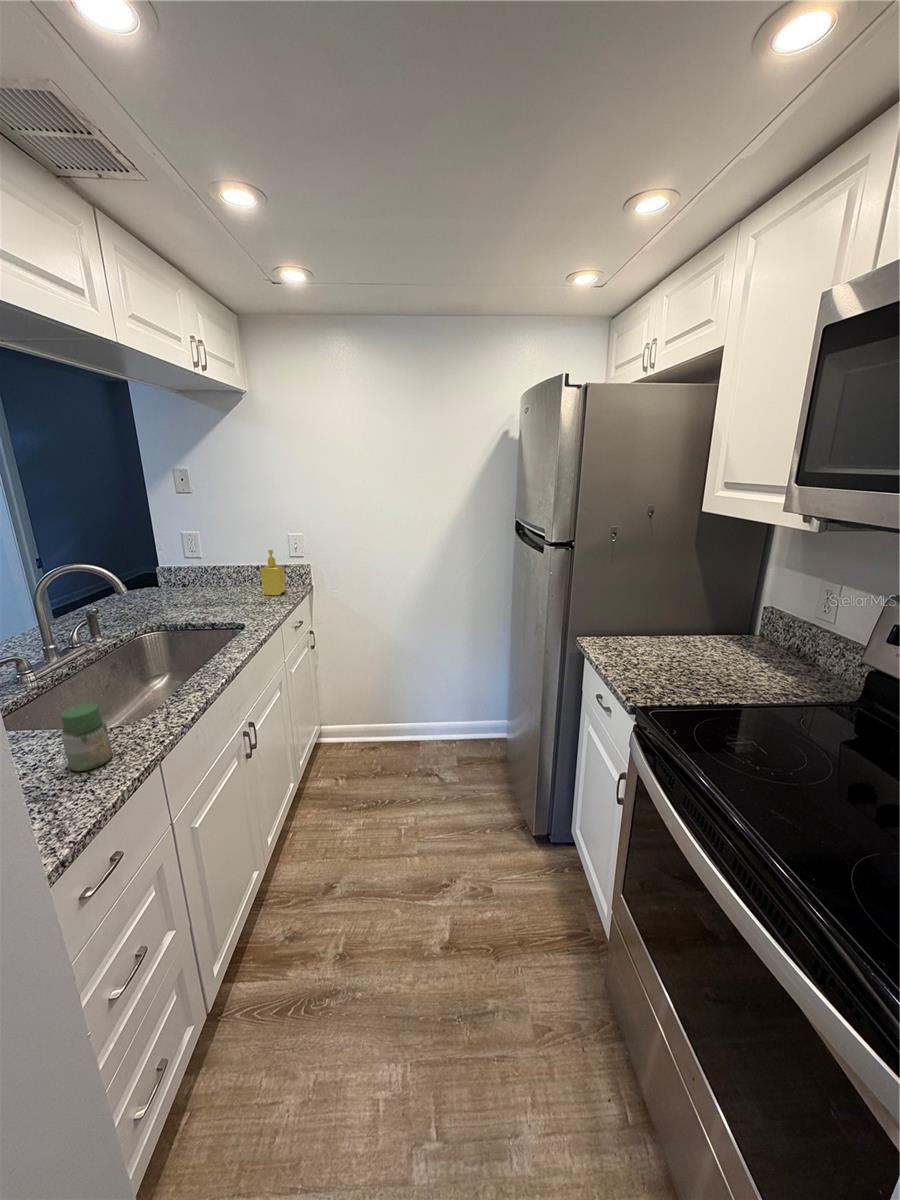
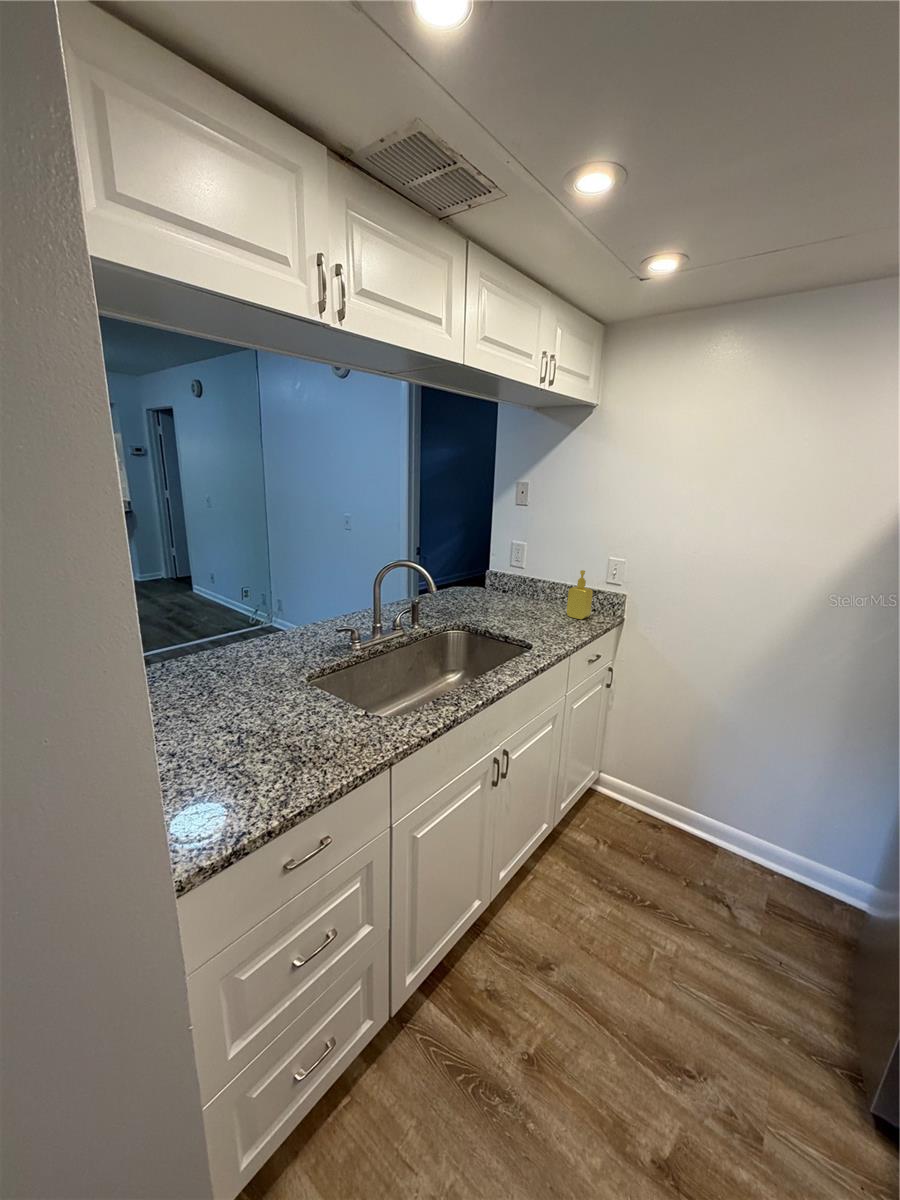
jar: present [61,703,113,771] -> none [325,690,359,750]

